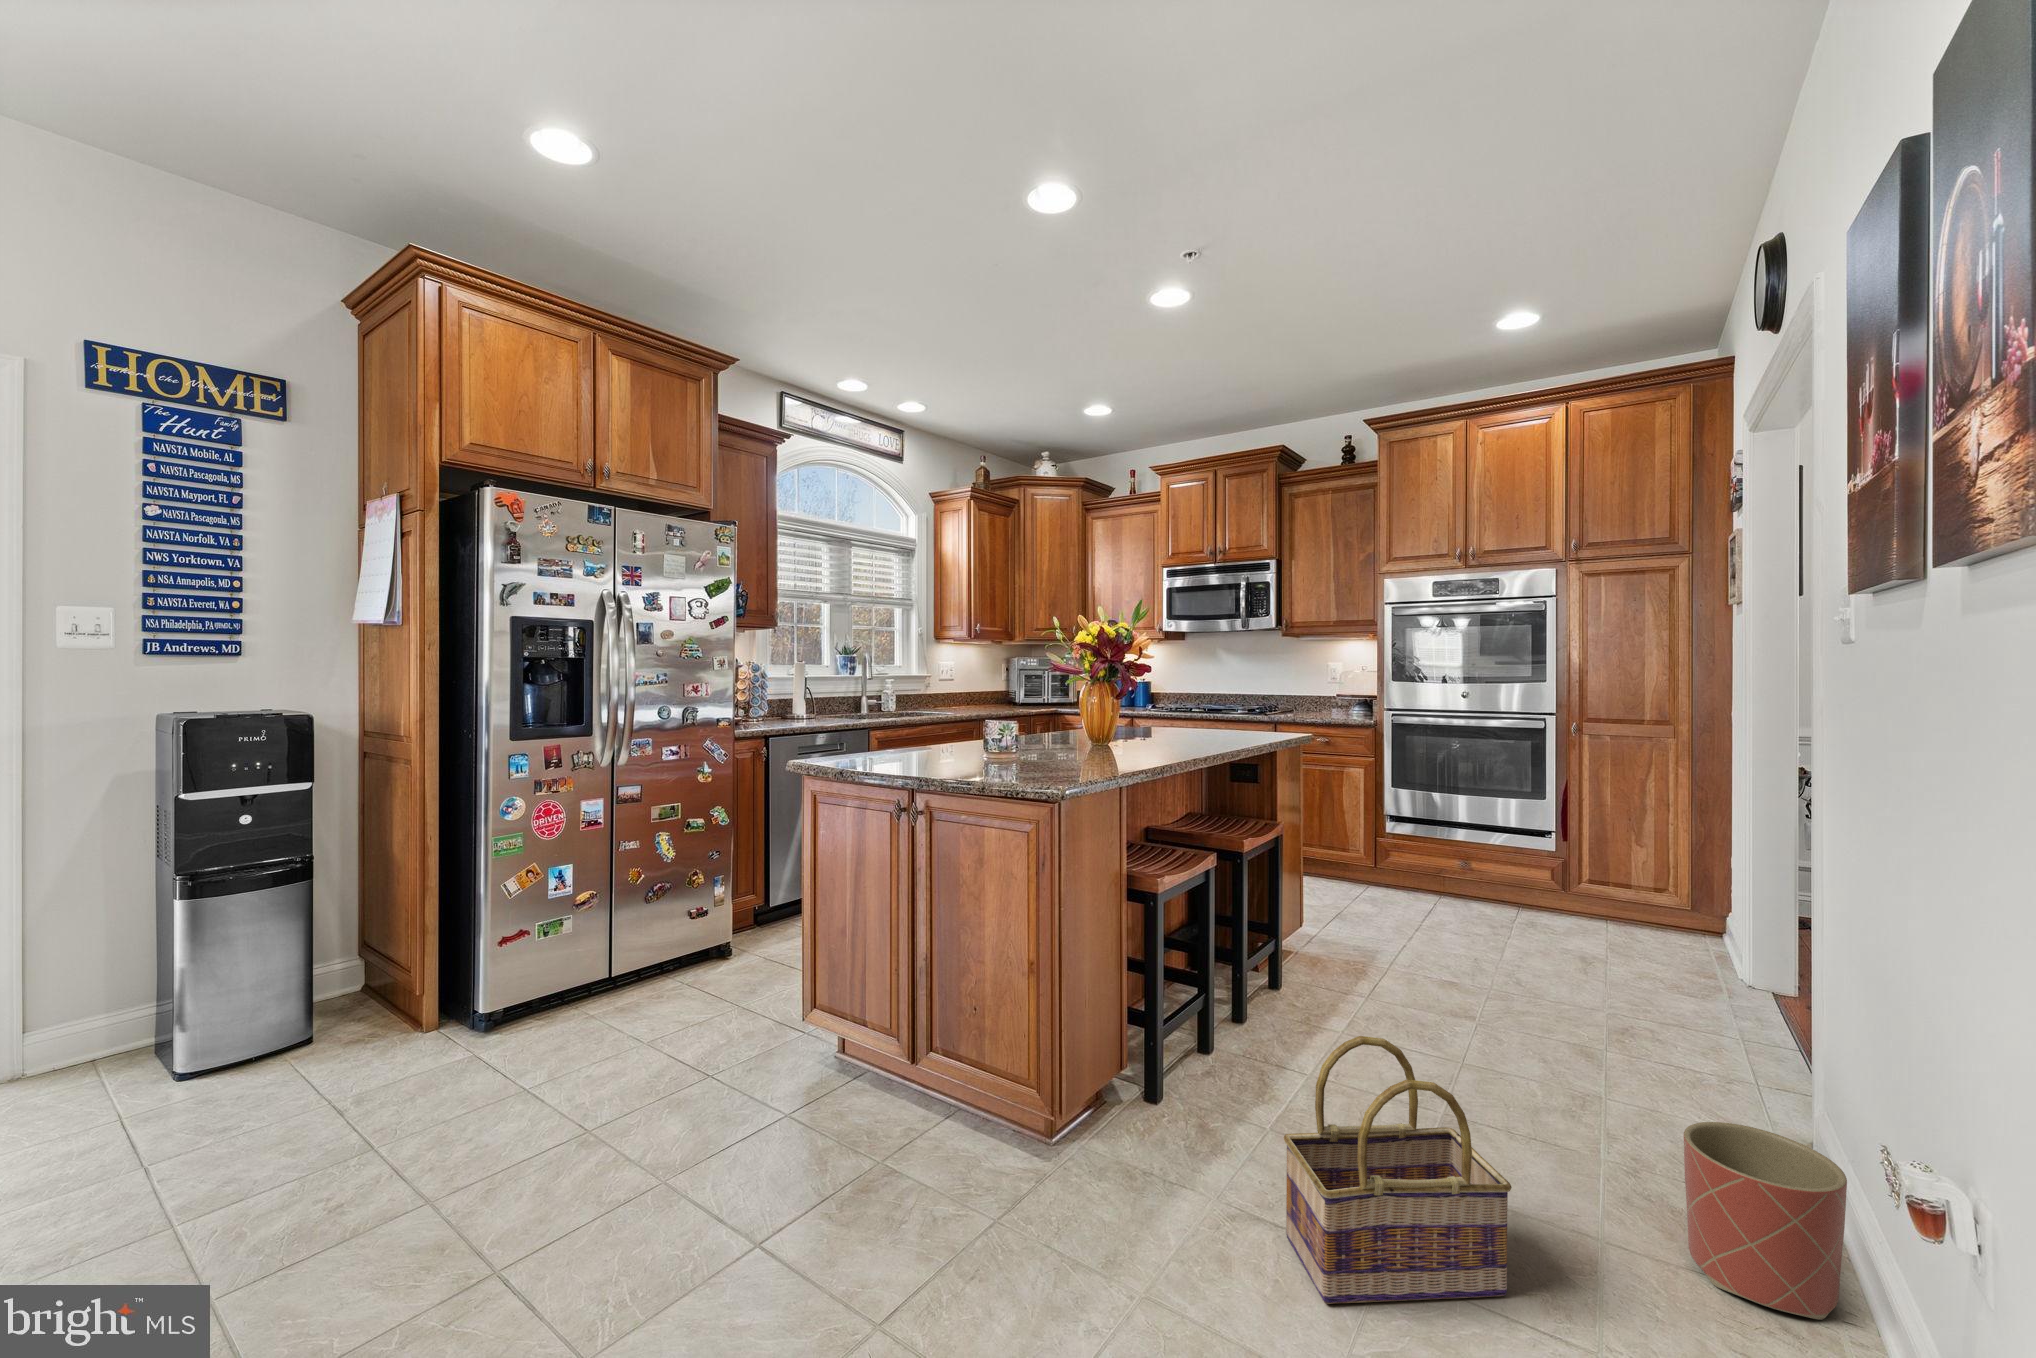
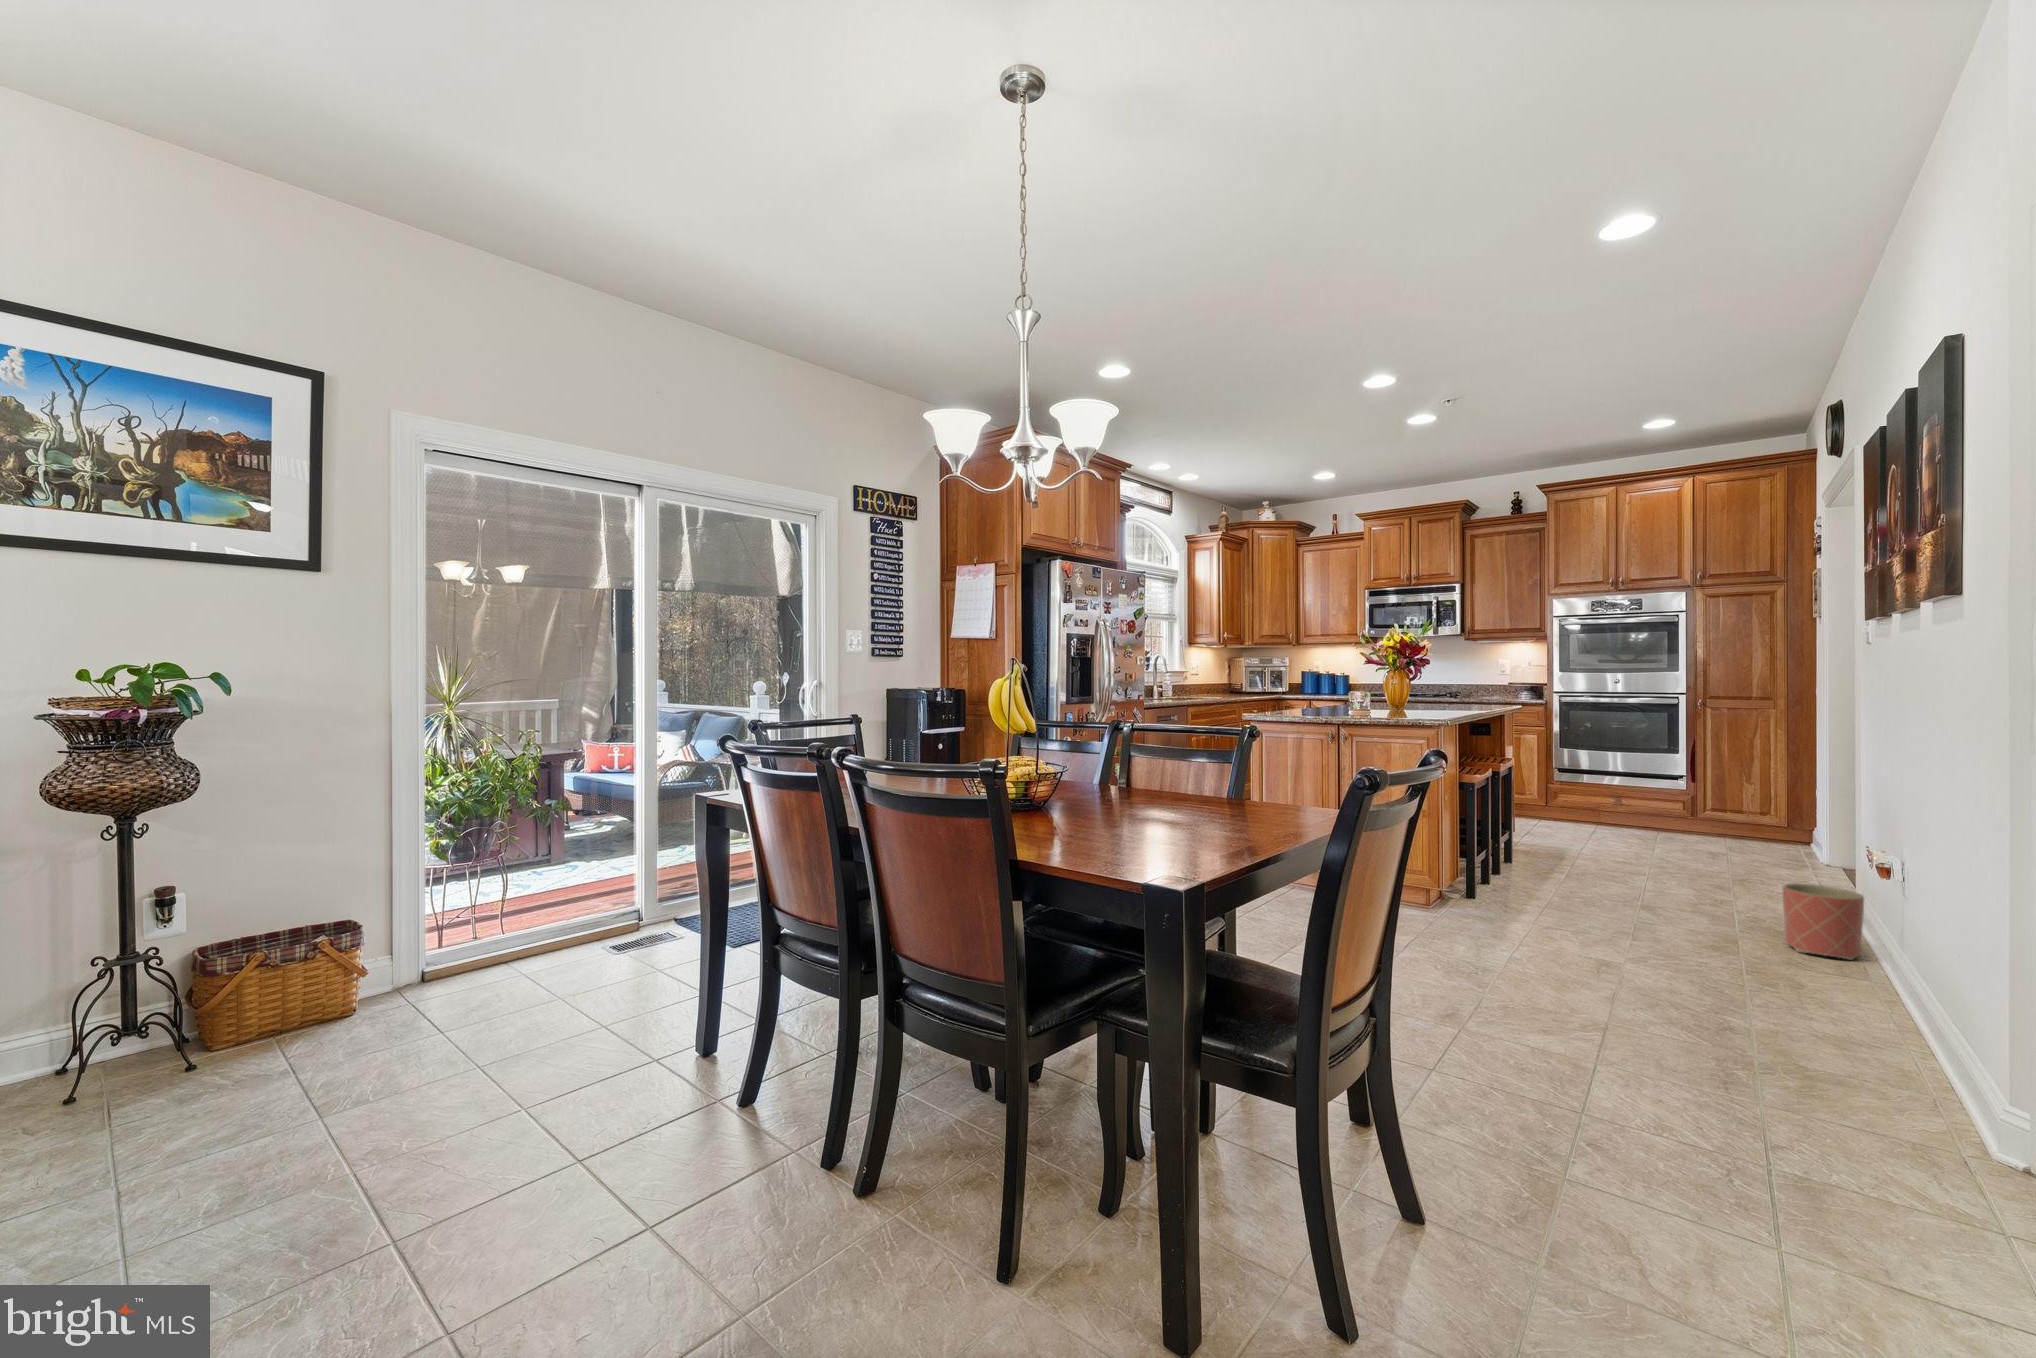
basket: present [1284,1036,1512,1304] -> none [1574,840,1697,952]

